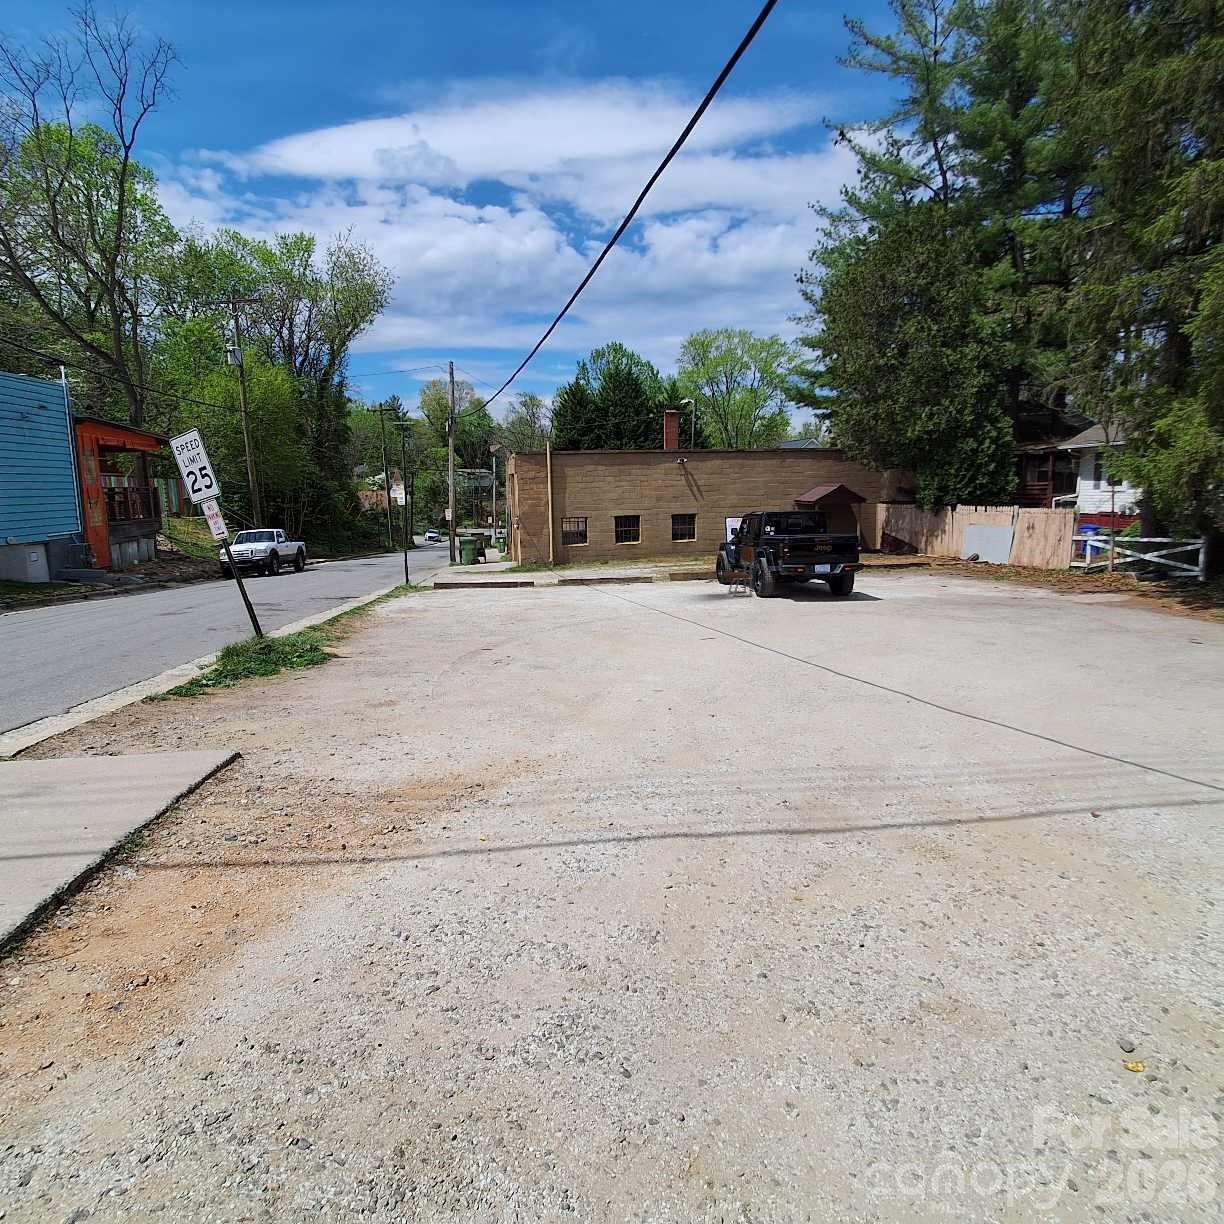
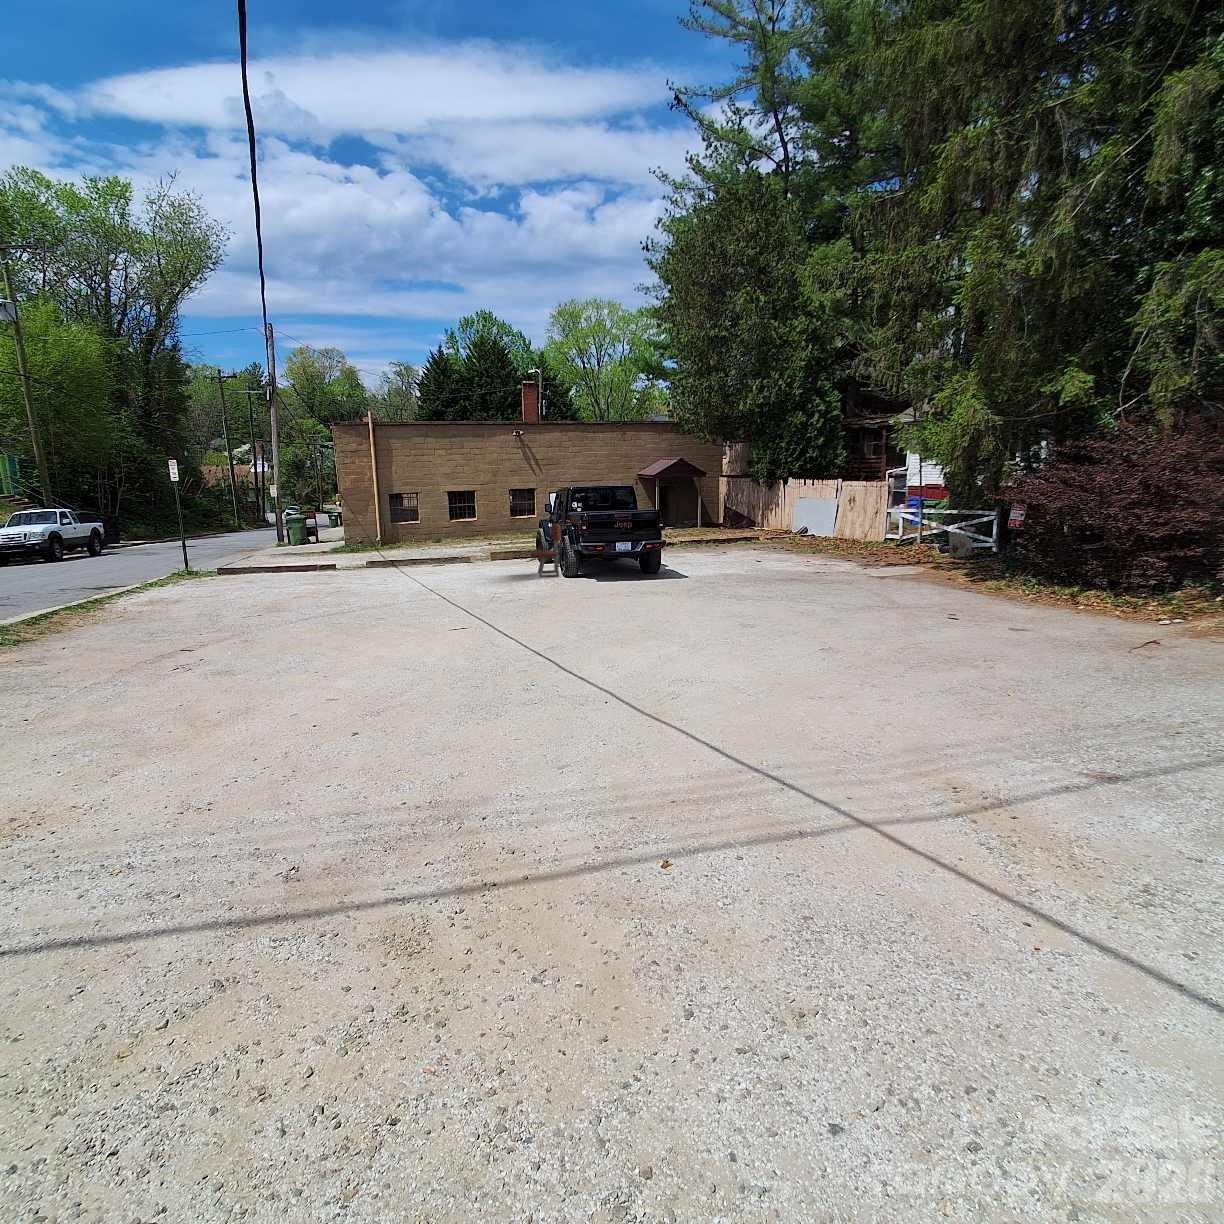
trash can: none [1145,552,1177,585] -> present [949,524,975,557]

